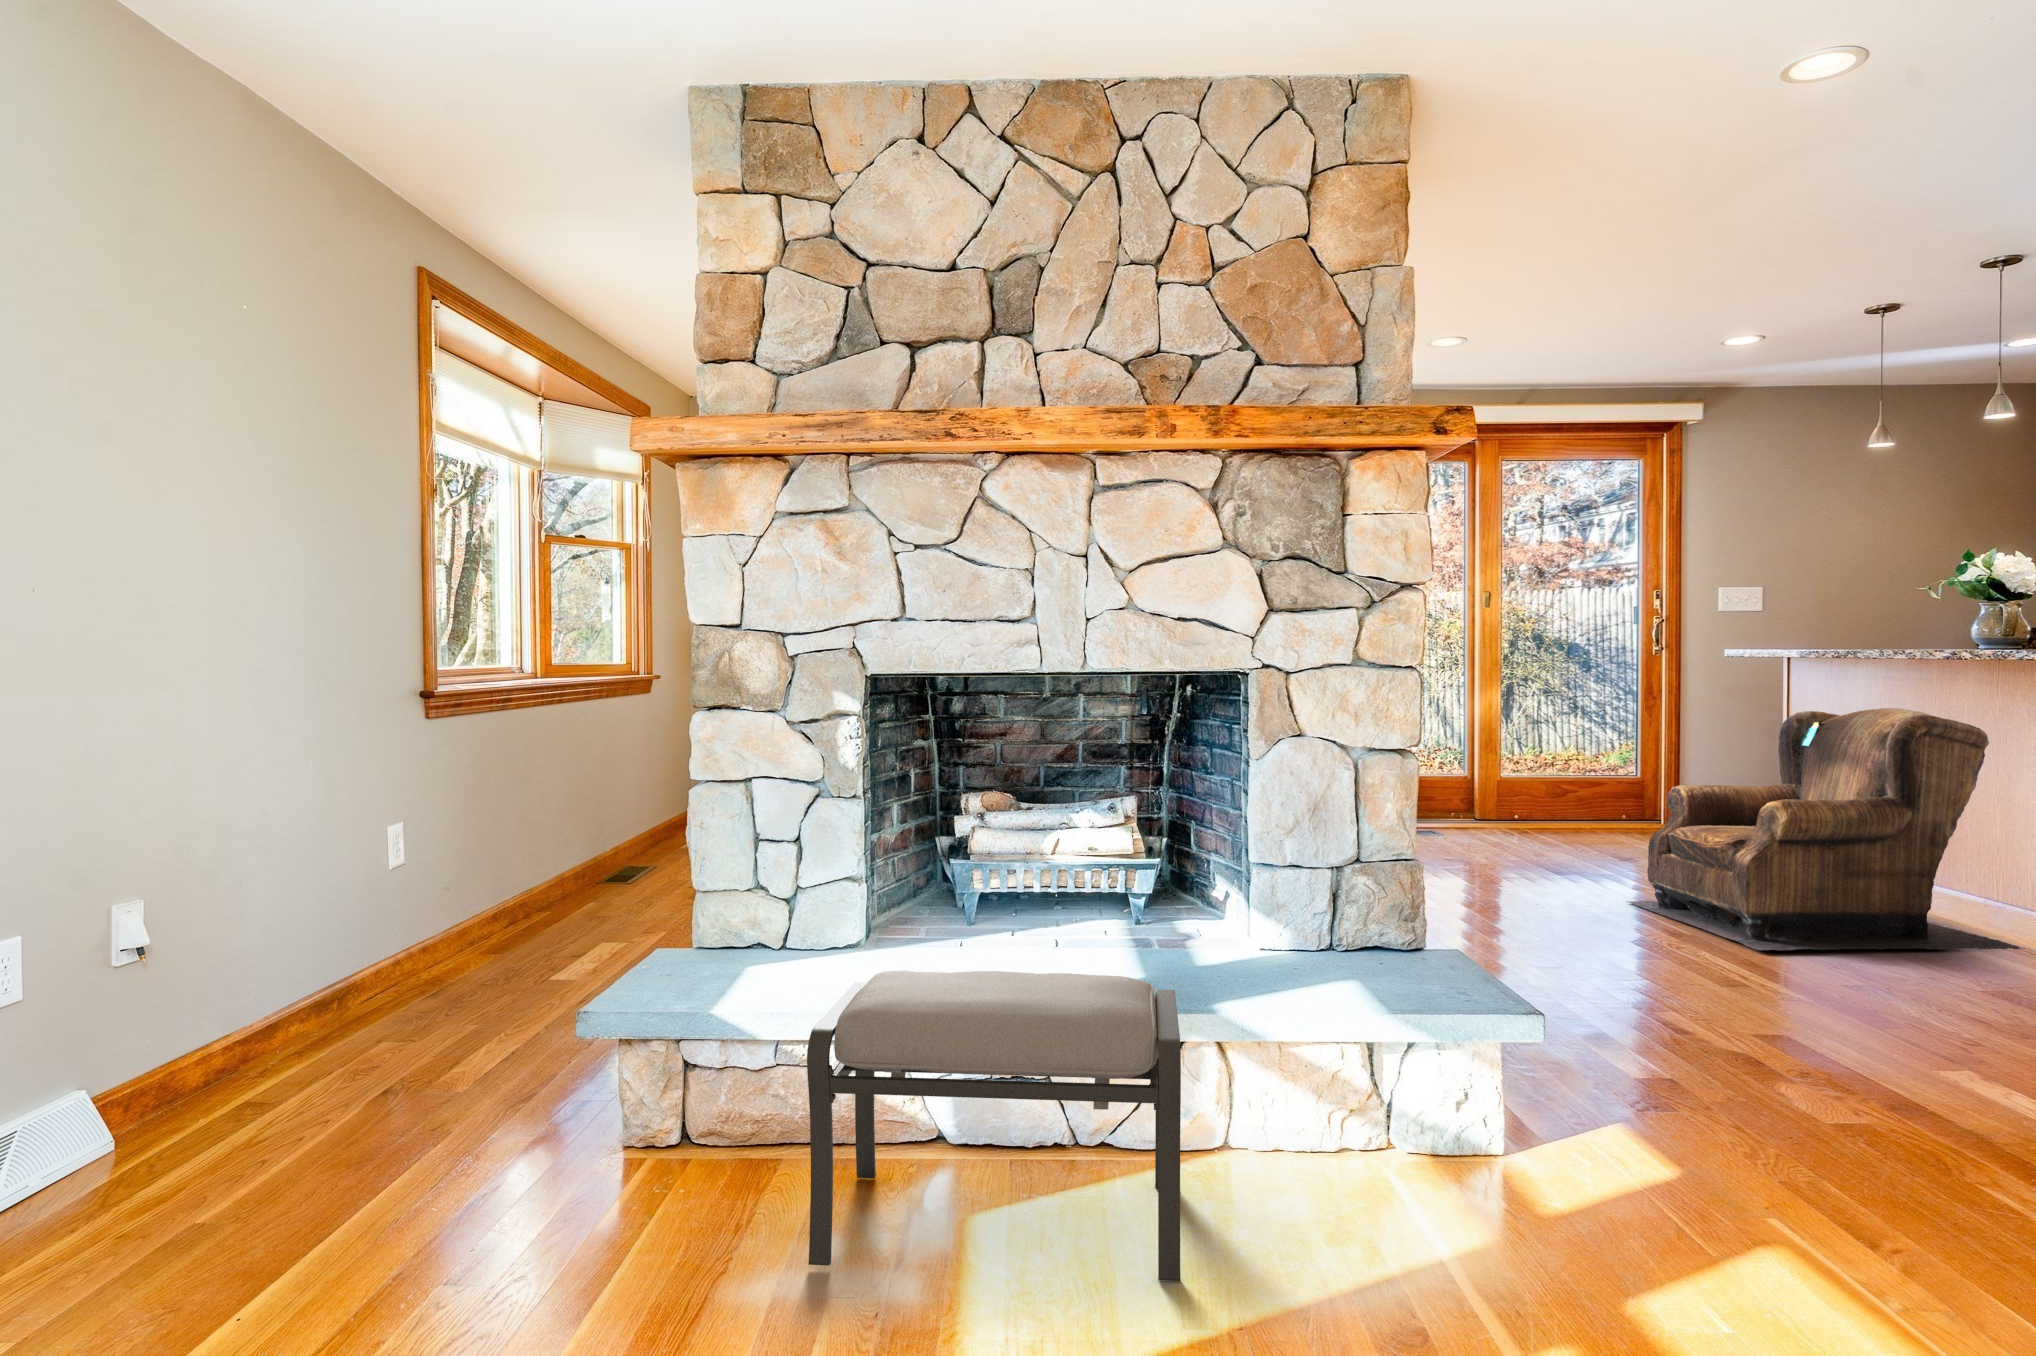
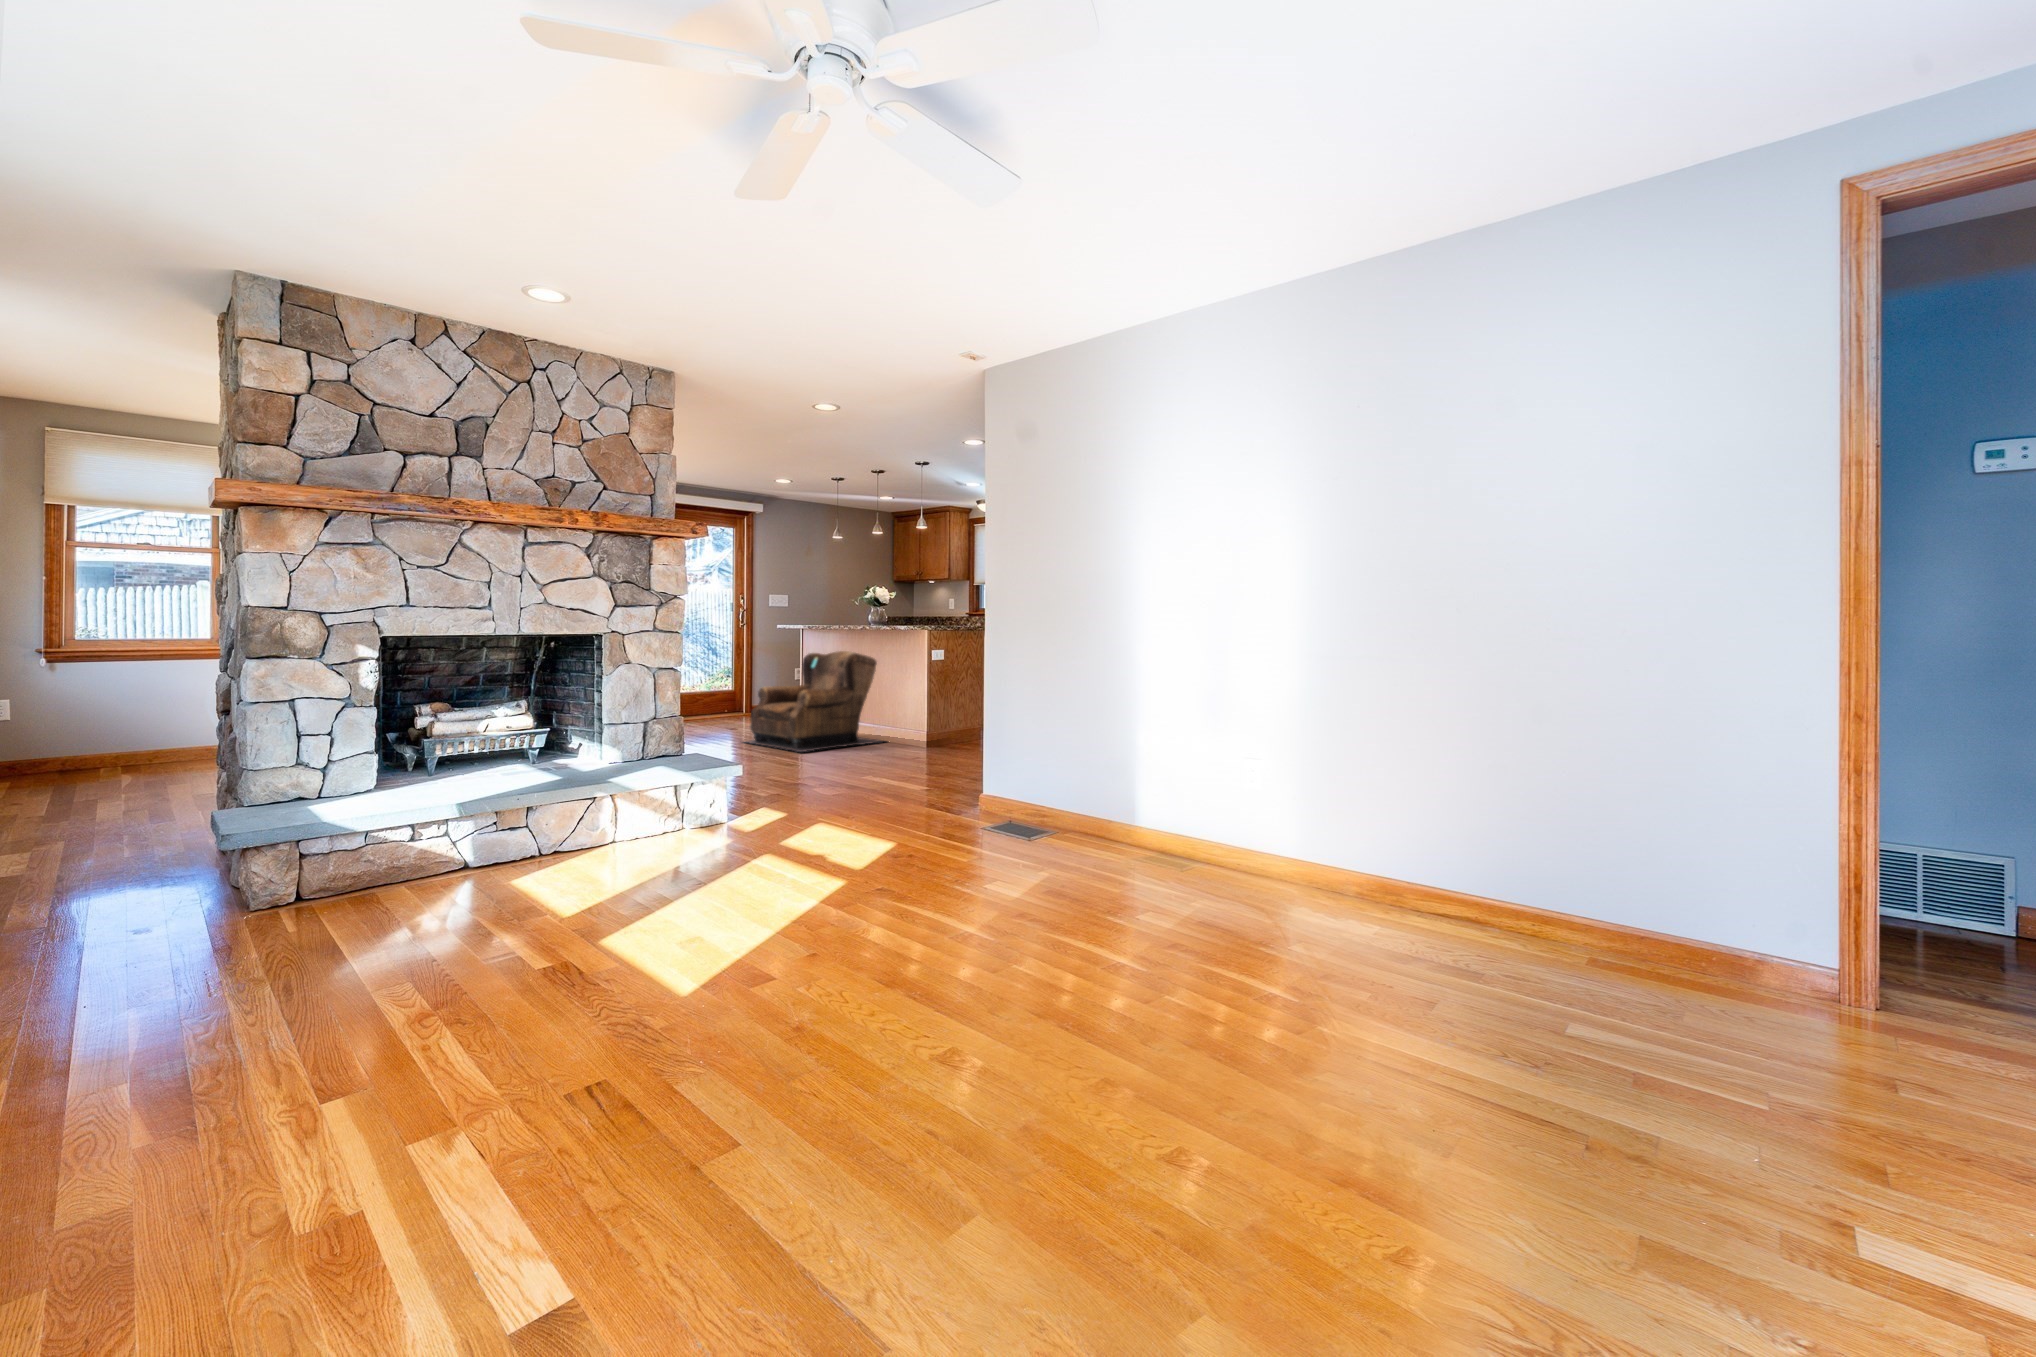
ottoman: present [807,970,1181,1281] -> none [434,769,634,910]

